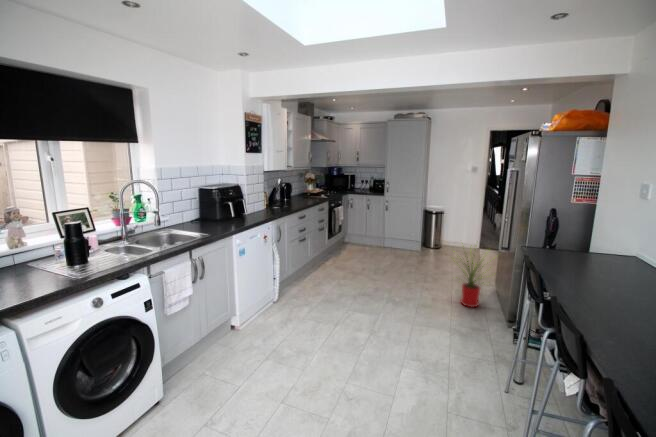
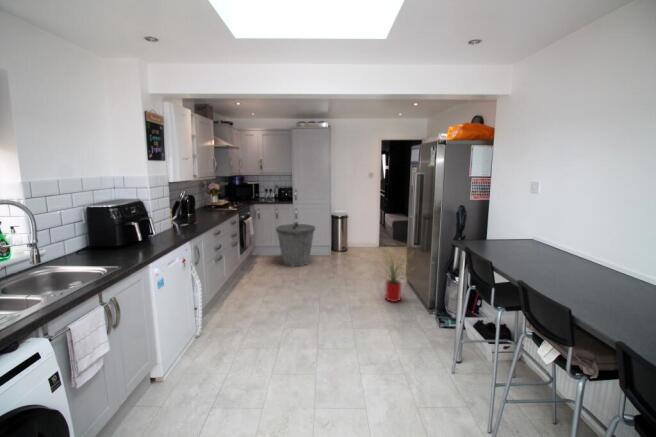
trash can: none [364,214,403,258] -> present [276,222,315,266]

